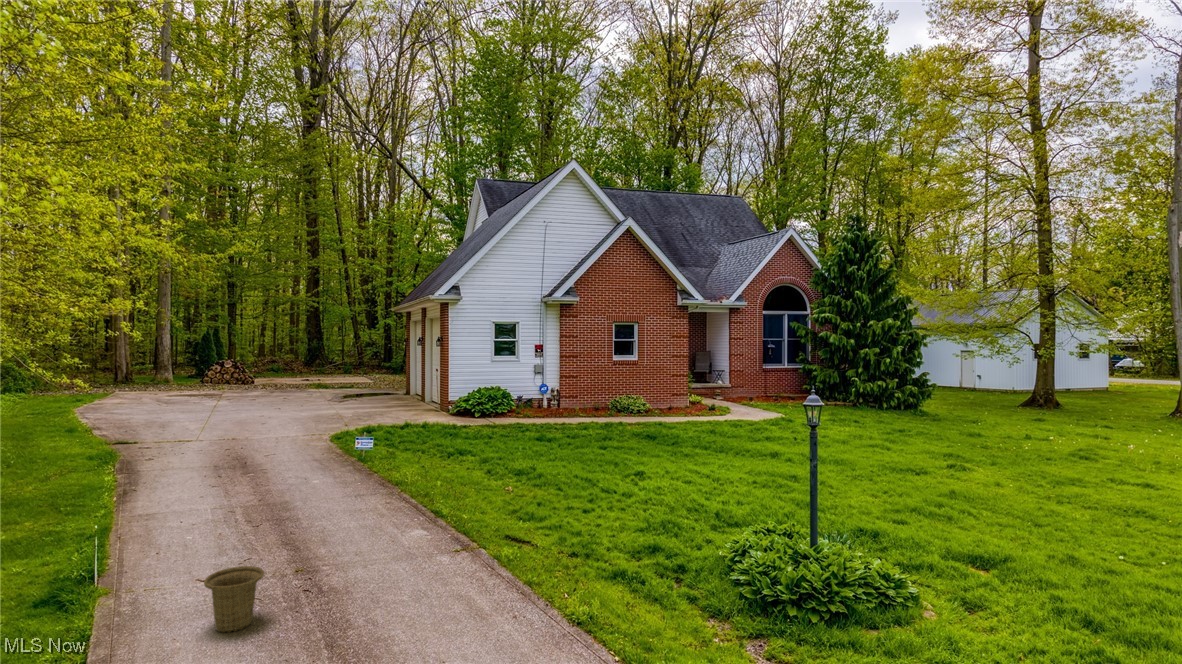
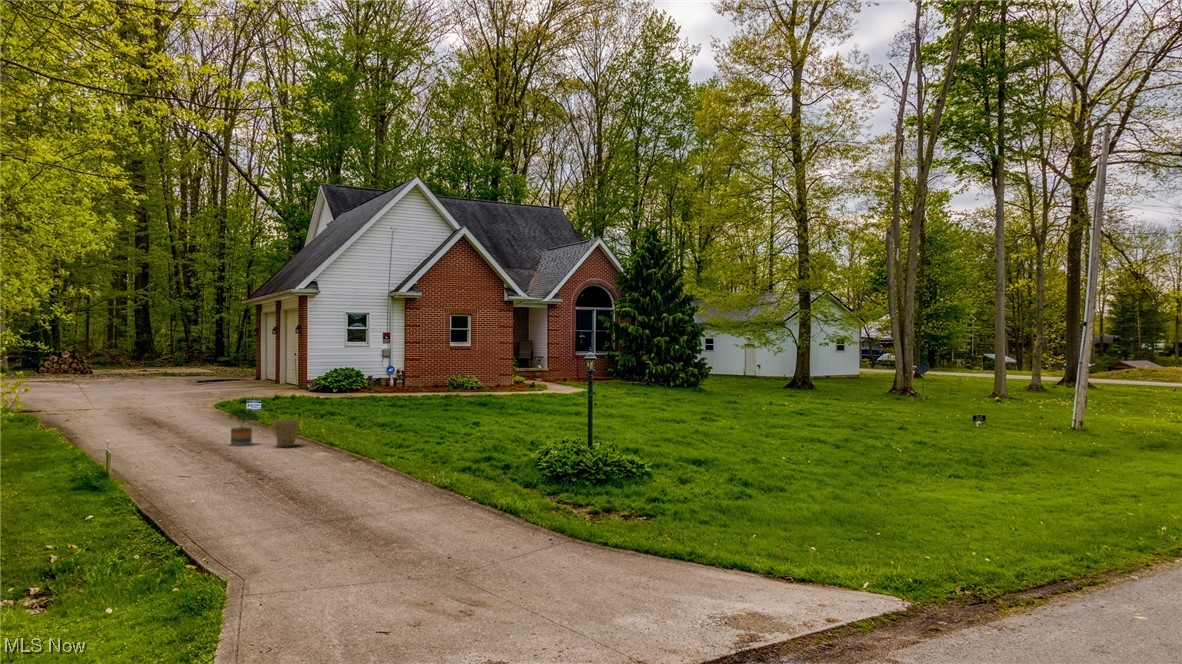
potted tree: none [139,535,200,618] -> present [229,408,258,446]

